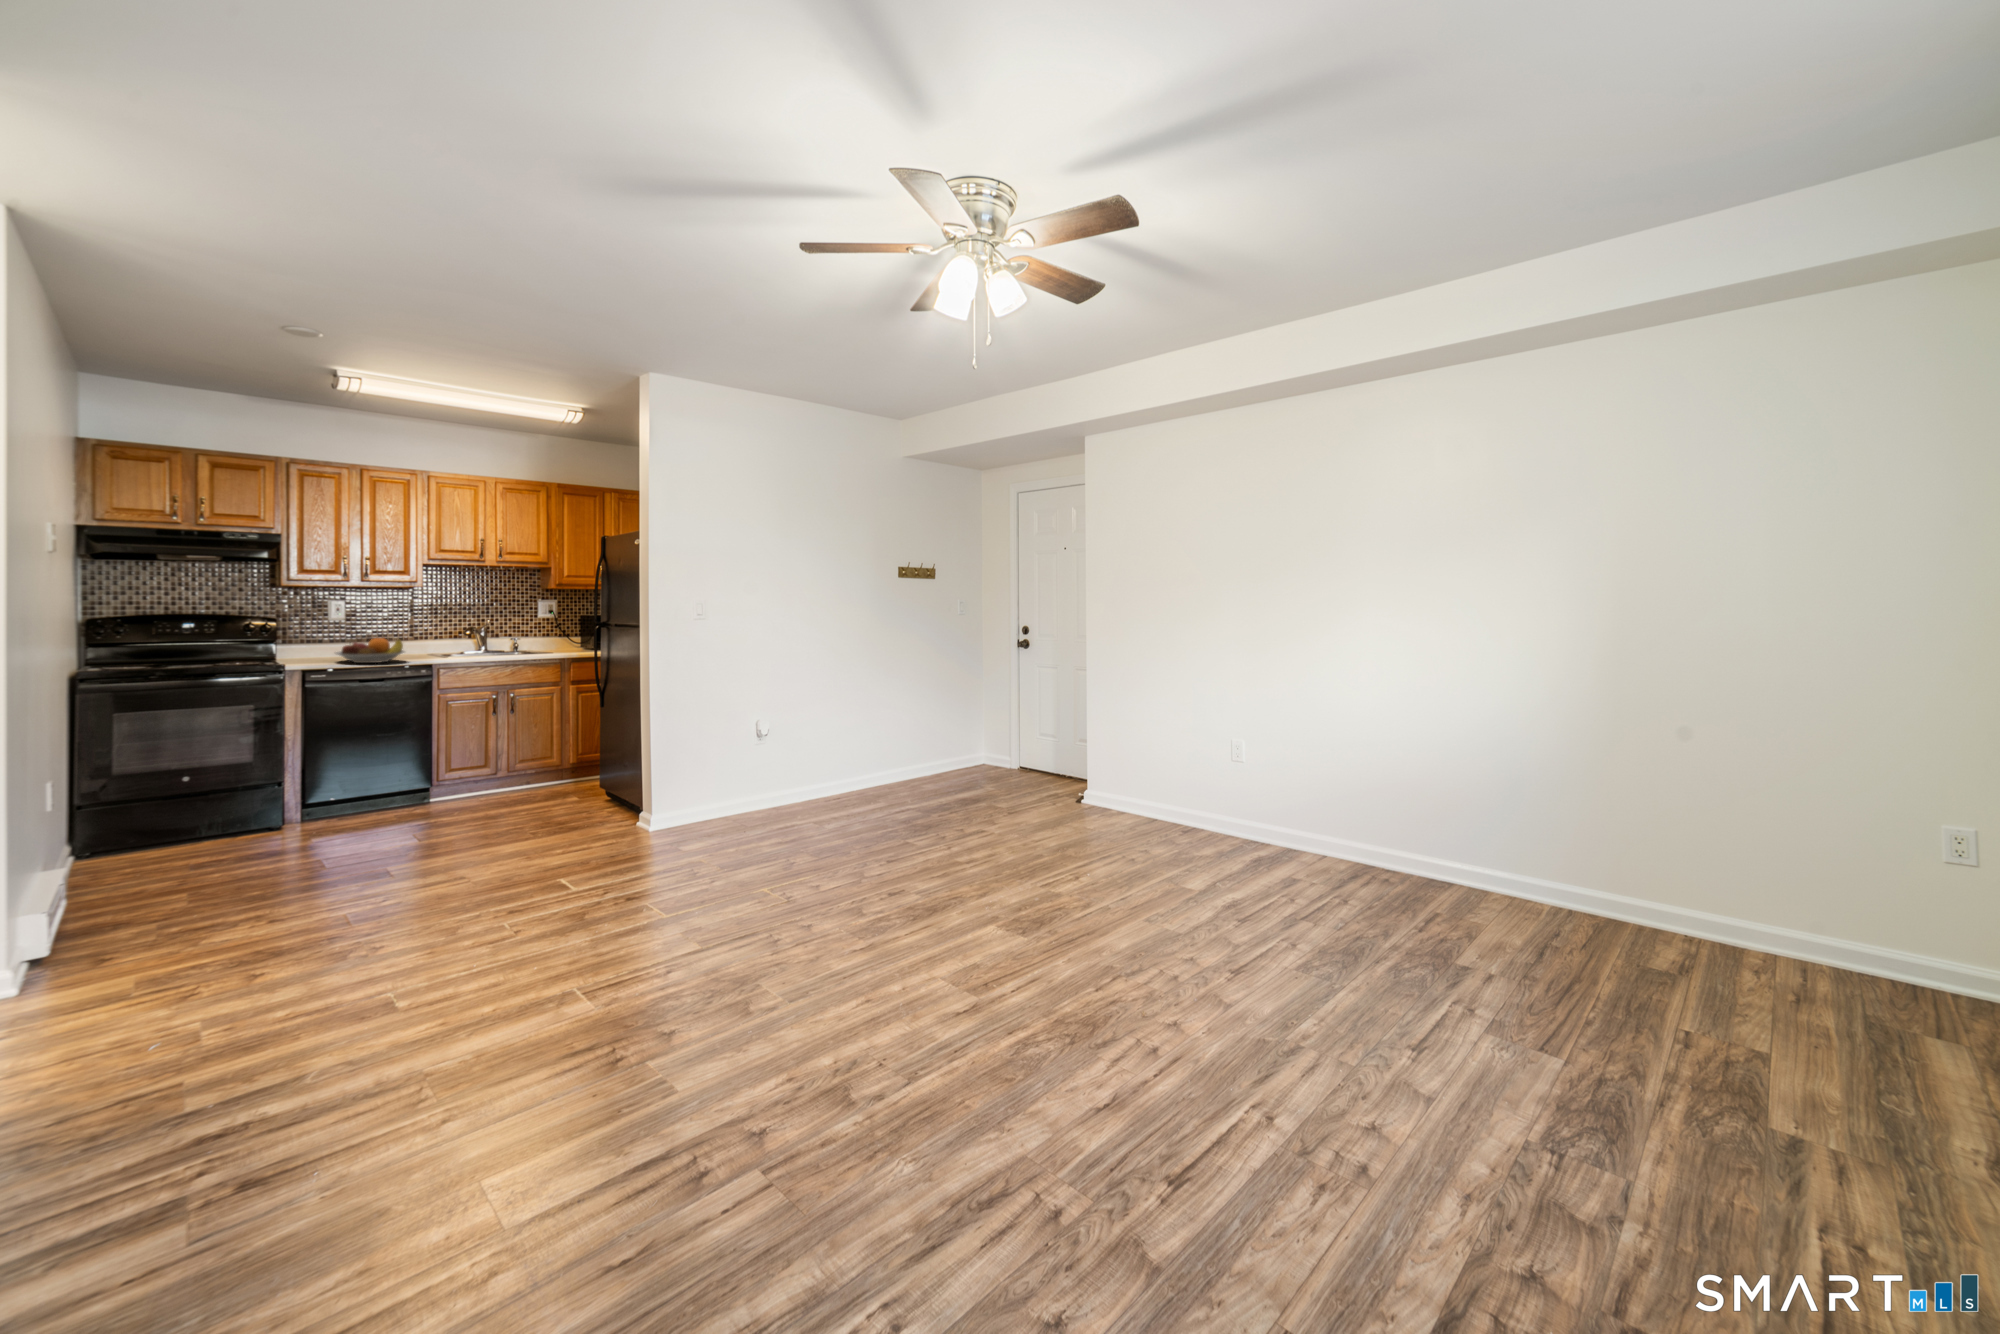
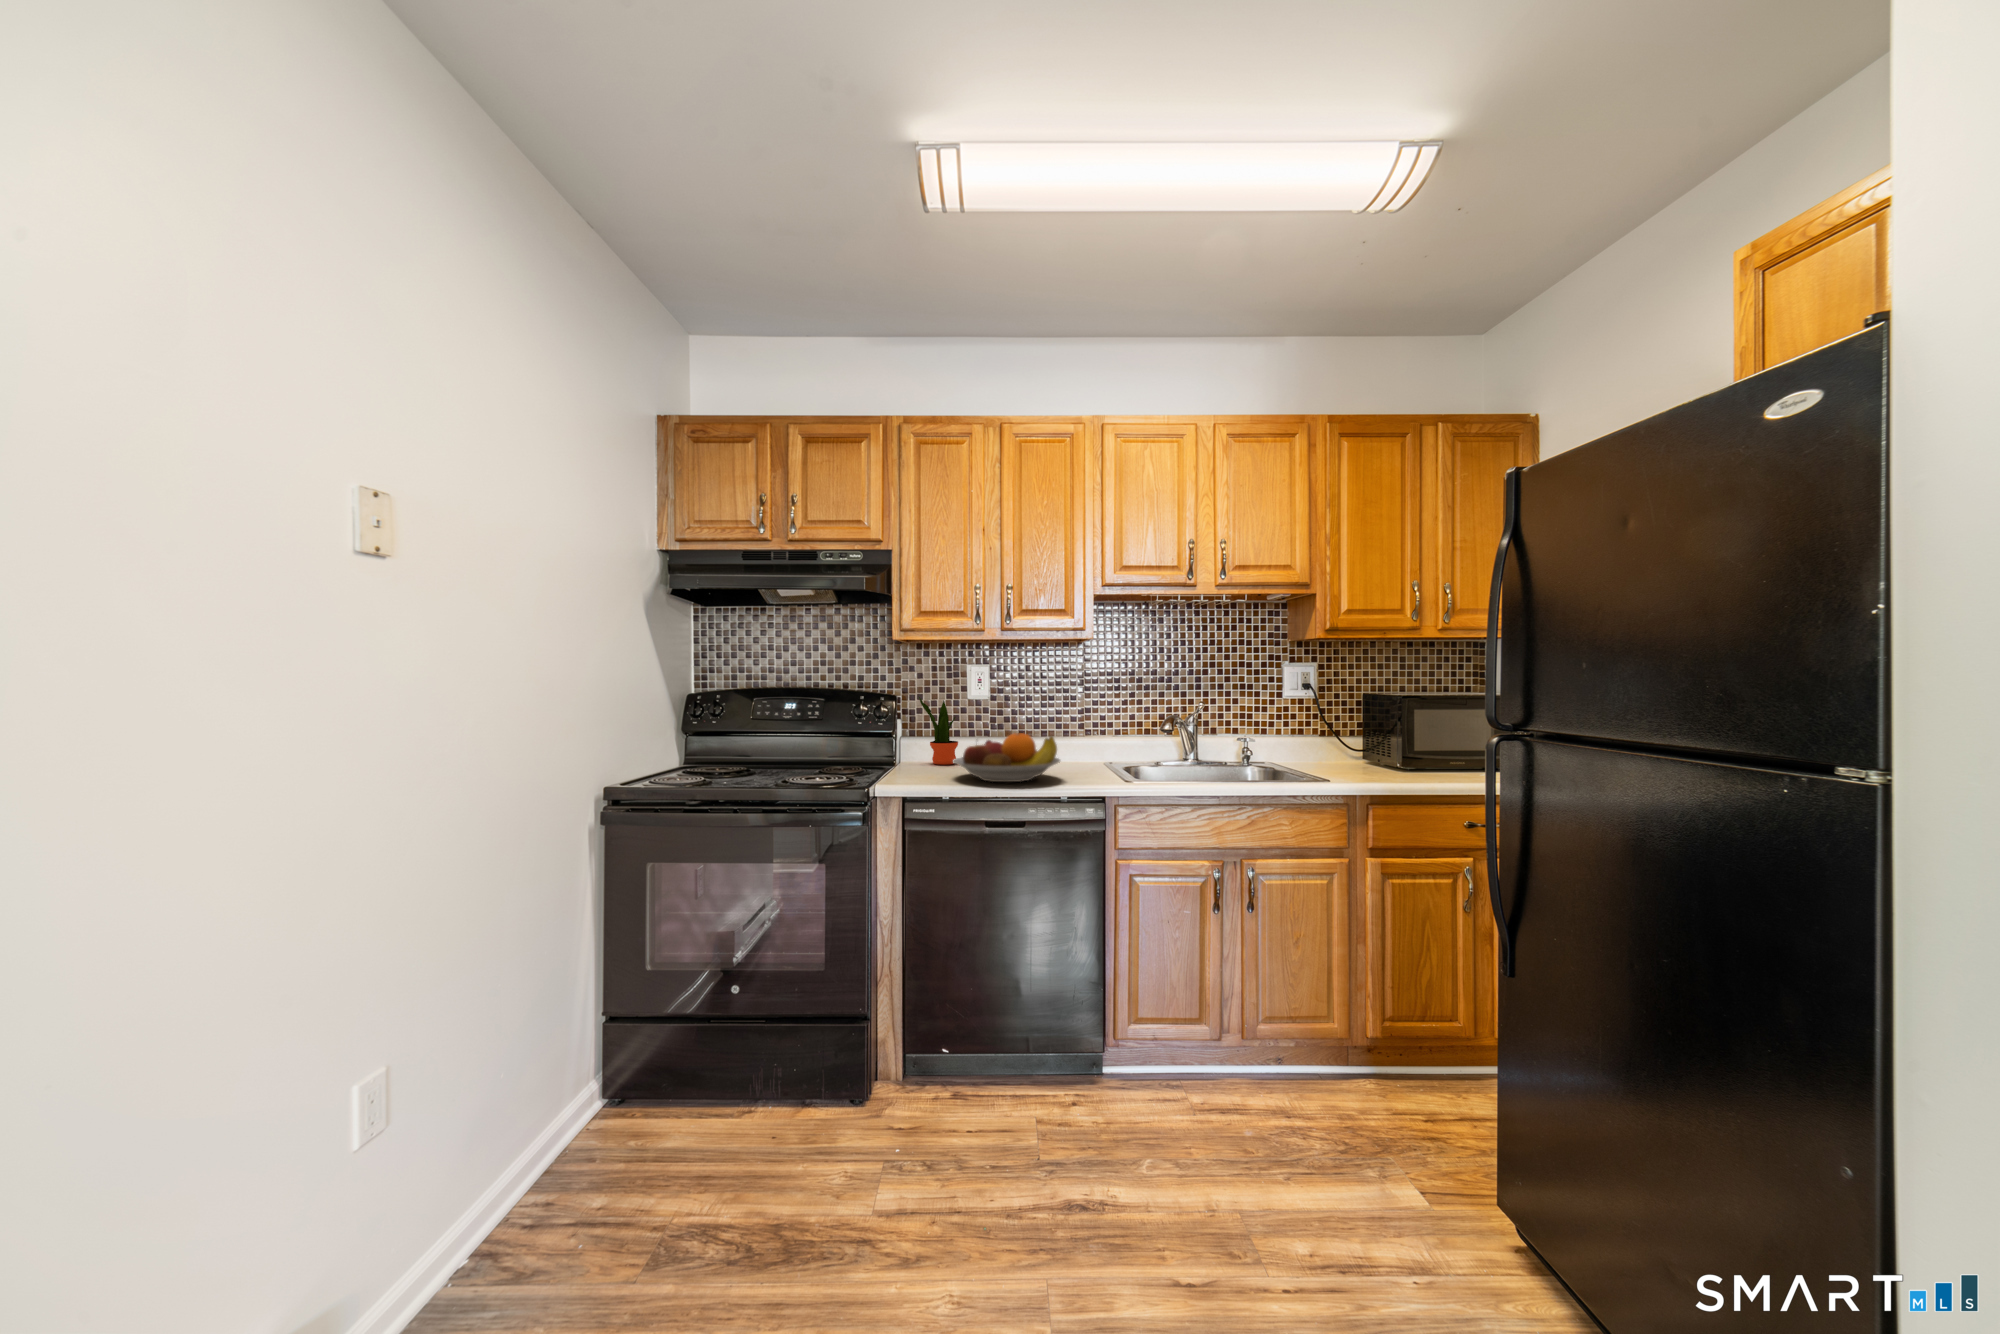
potted plant: none [295,617,327,657] -> present [919,697,958,765]

